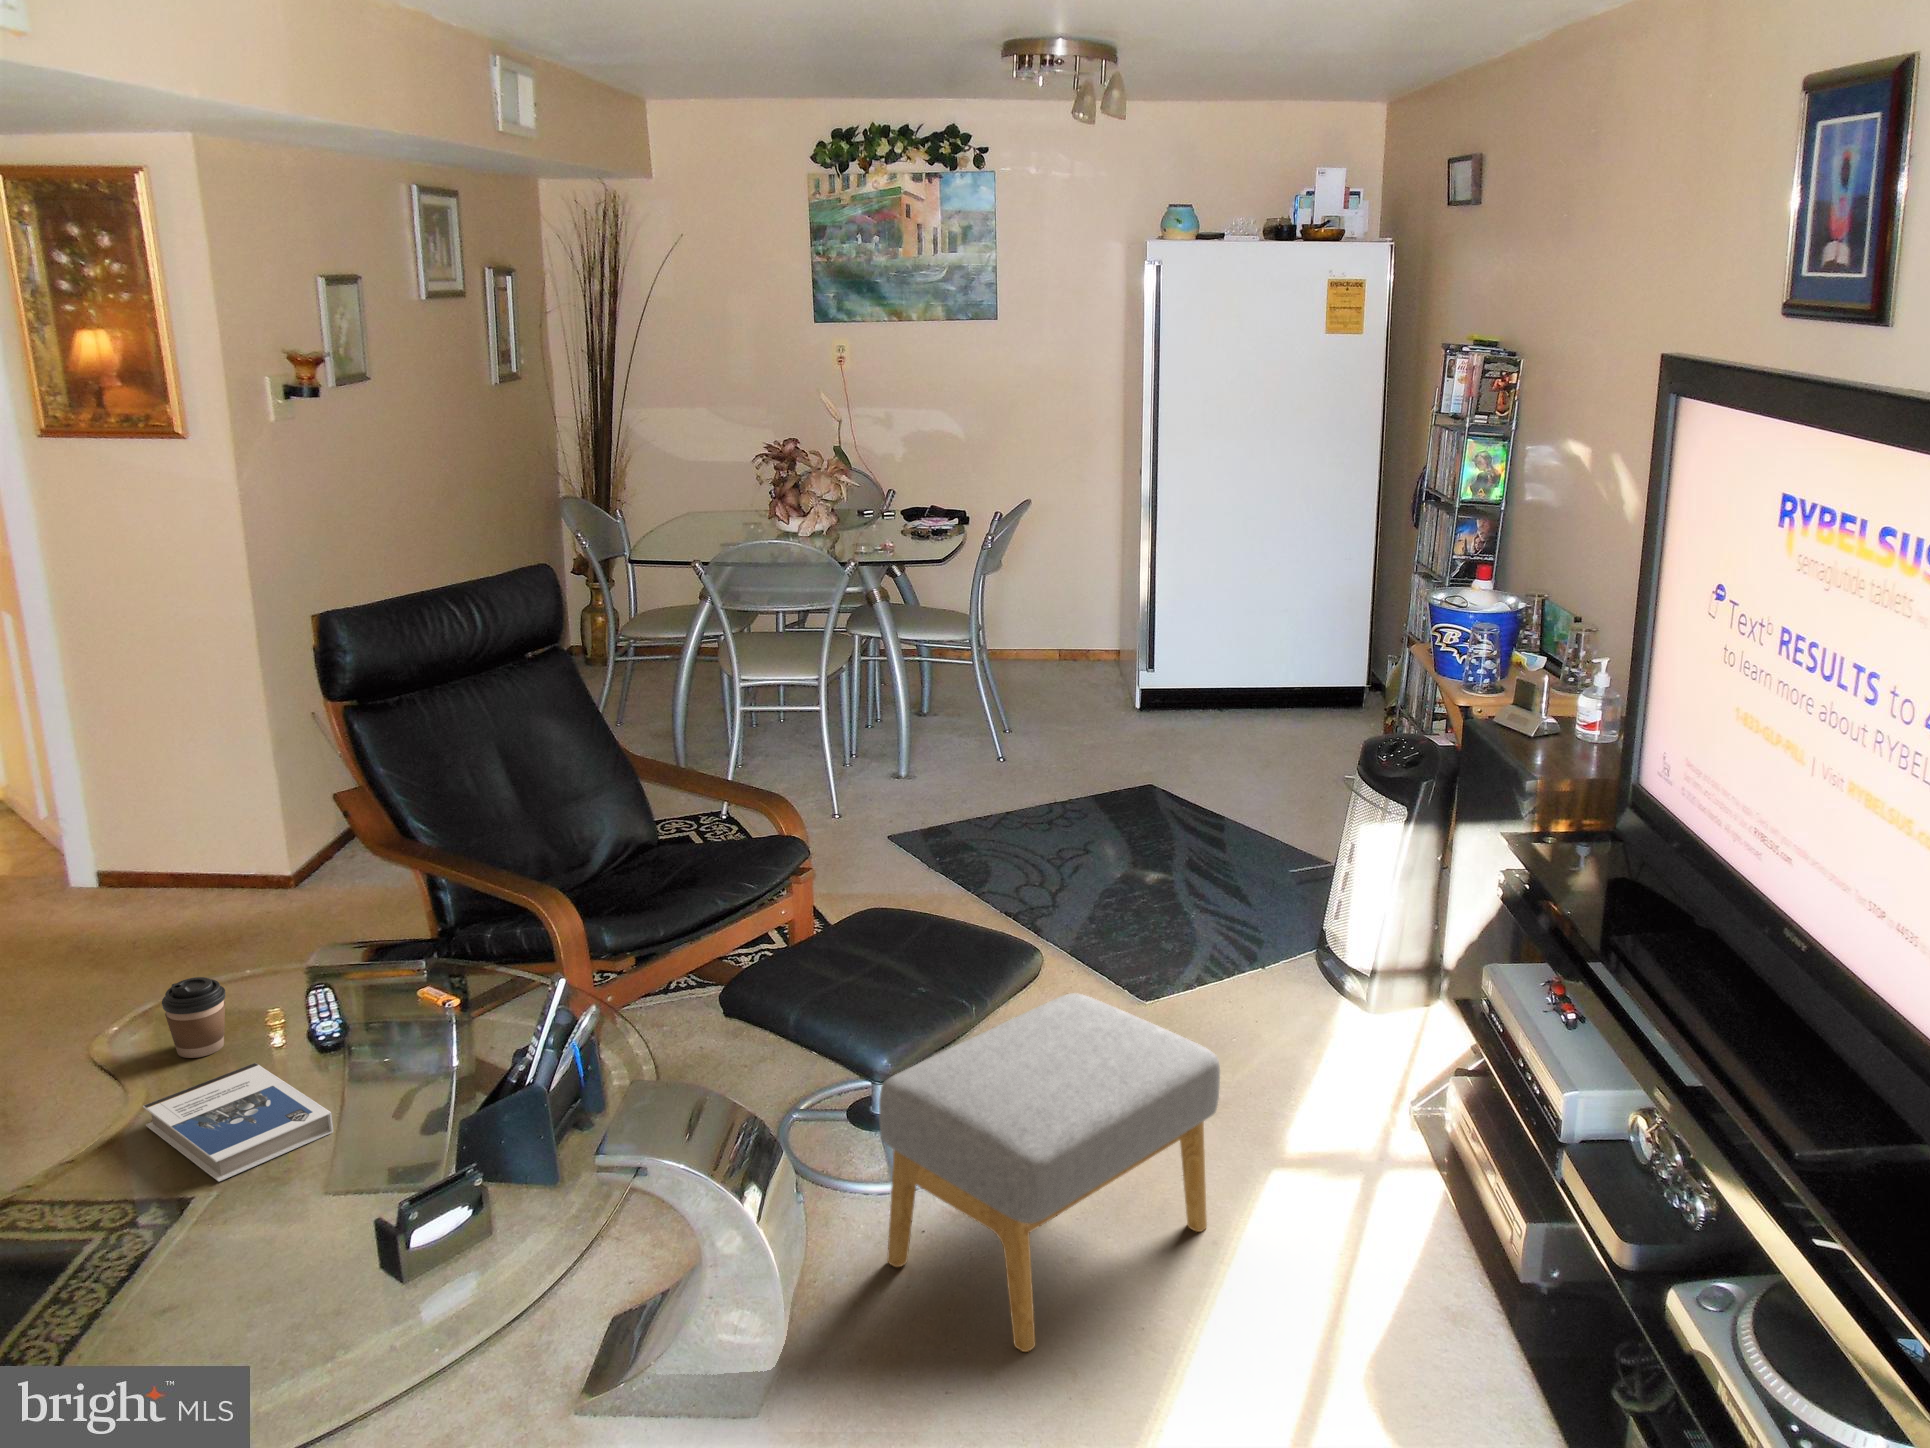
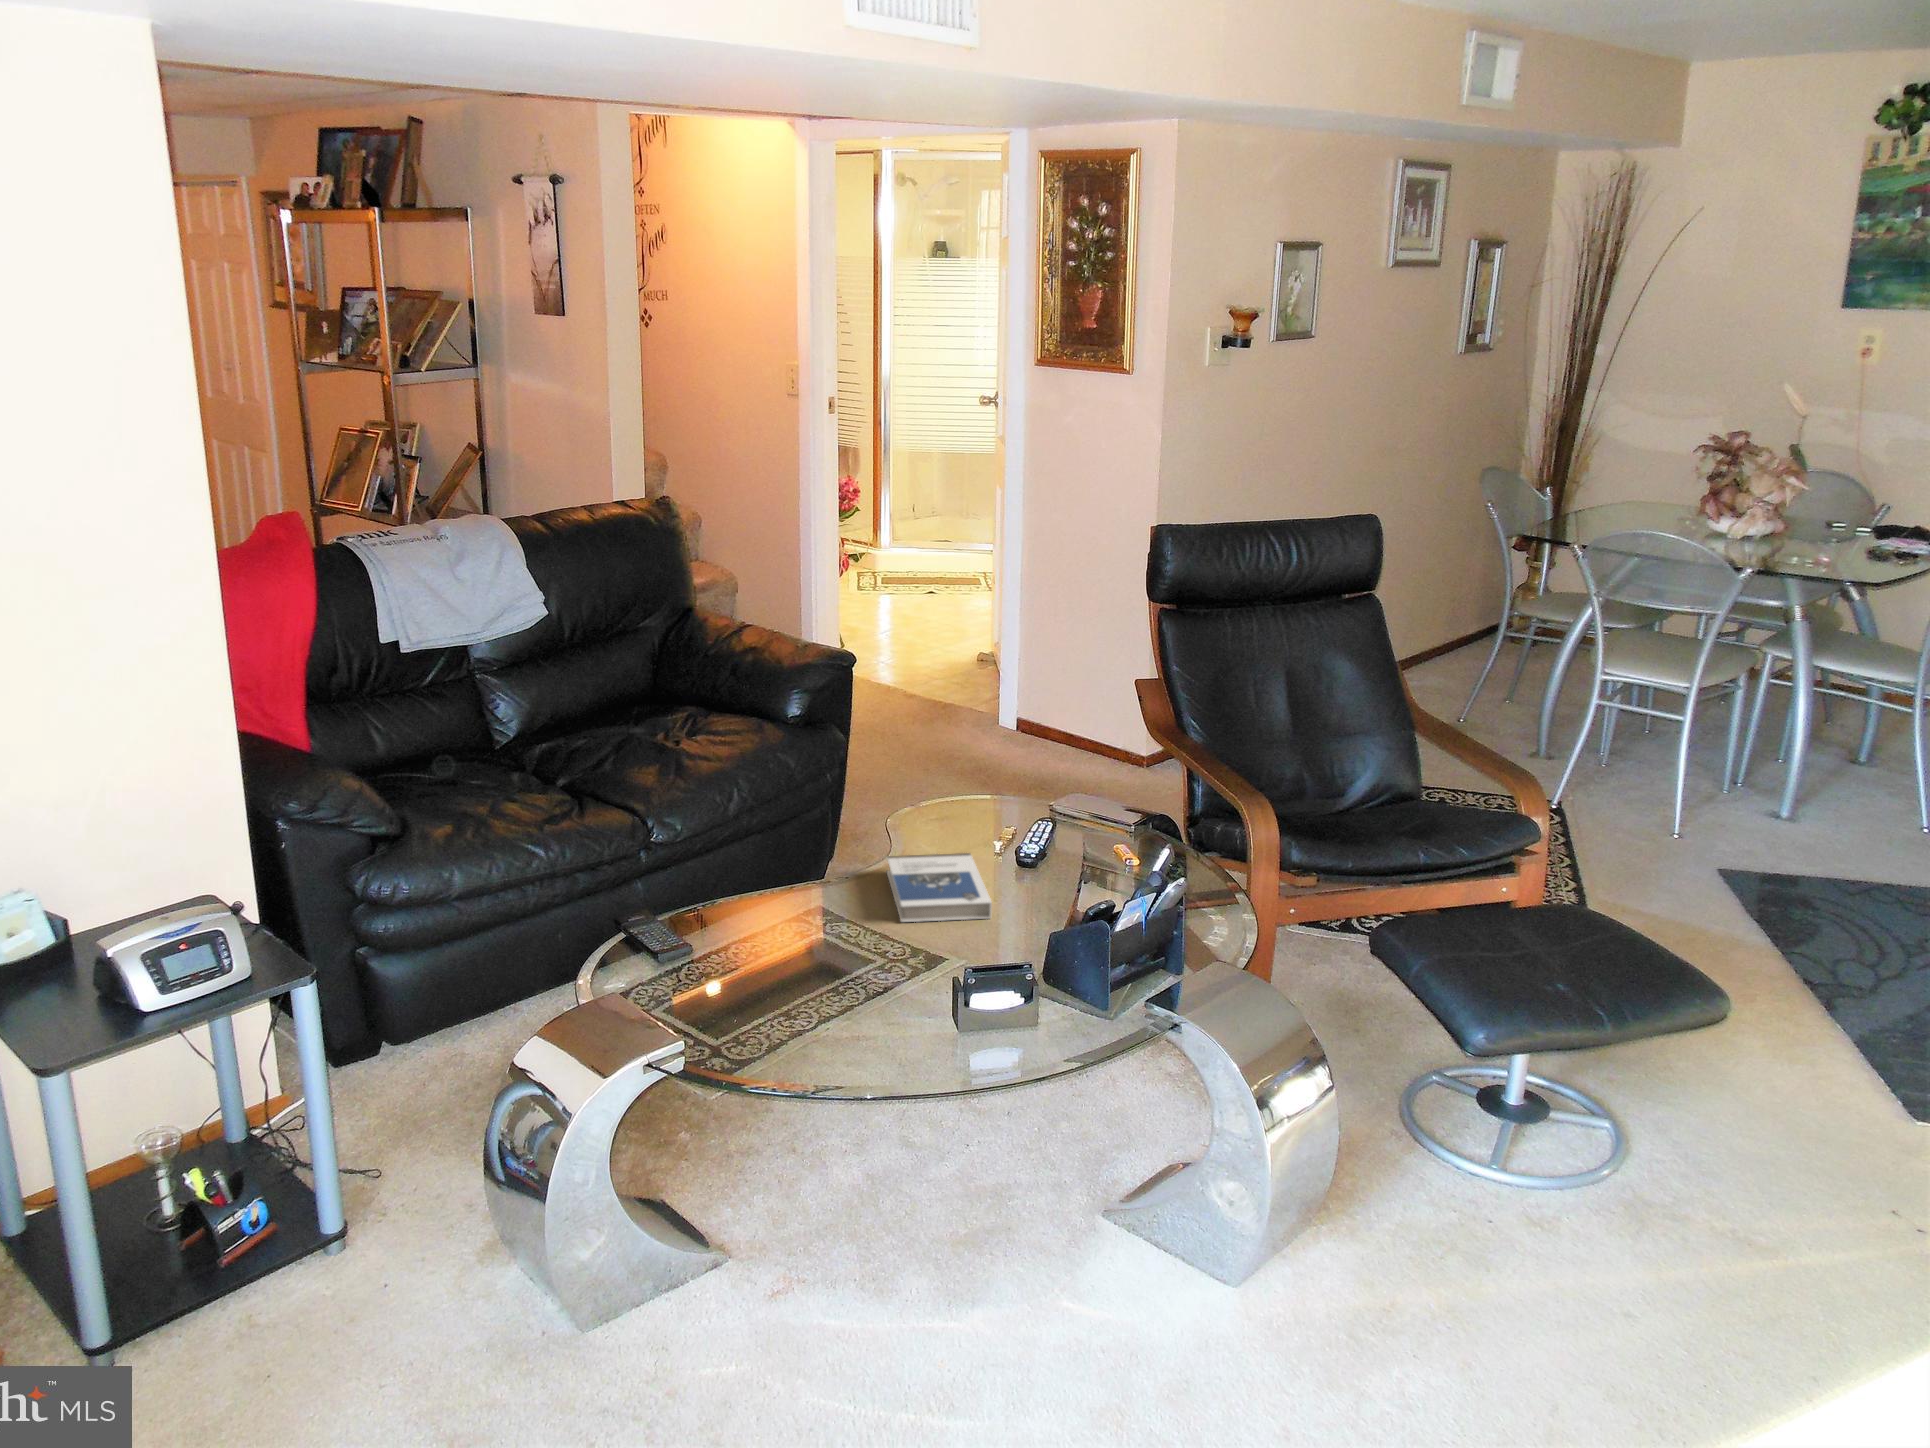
coffee cup: present [162,977,225,1058] -> none [932,780,976,841]
footstool: present [879,993,1220,1352] -> none [1437,1050,1872,1372]

